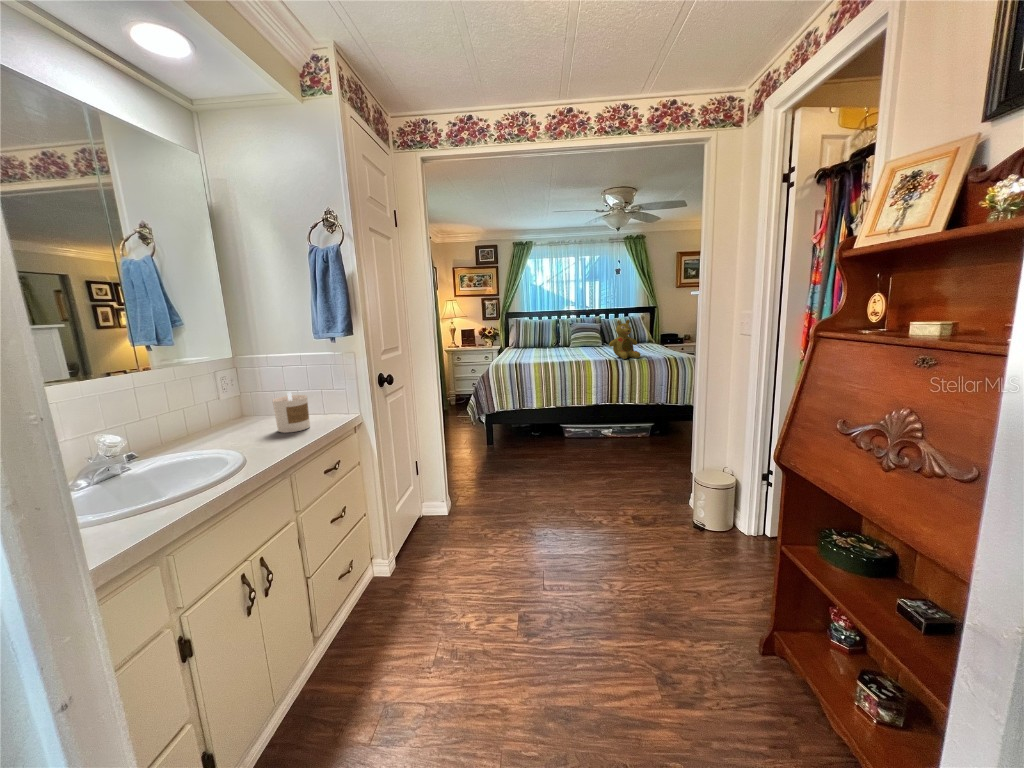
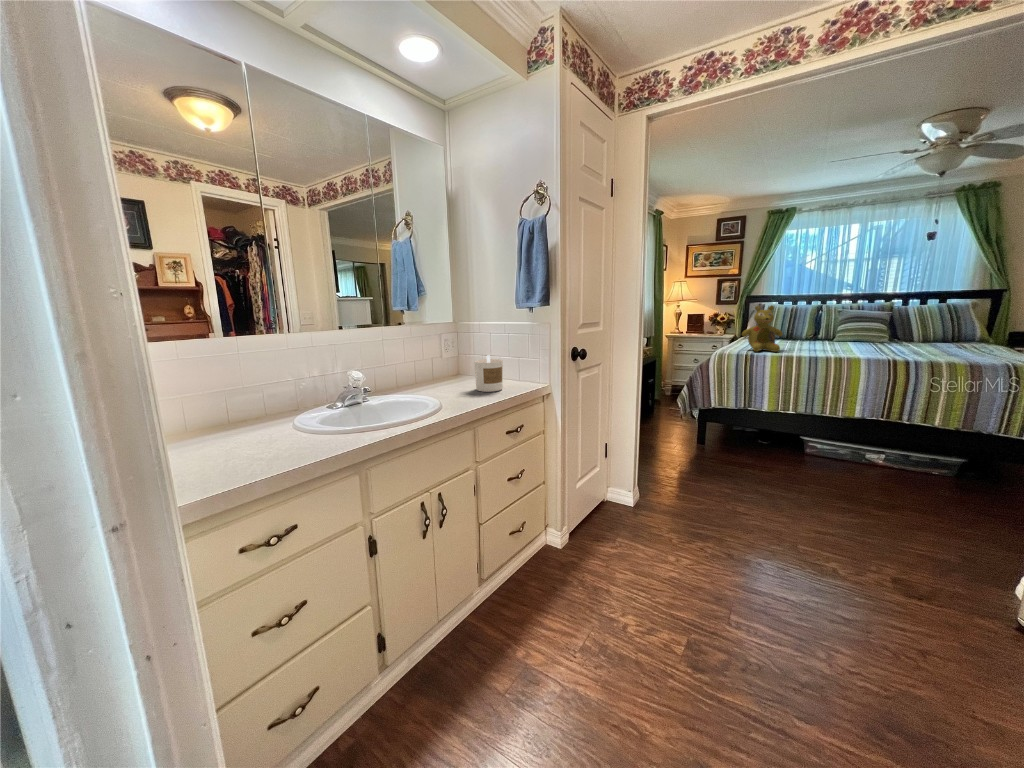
stuffed bear: present [609,320,640,359] -> present [742,306,783,352]

